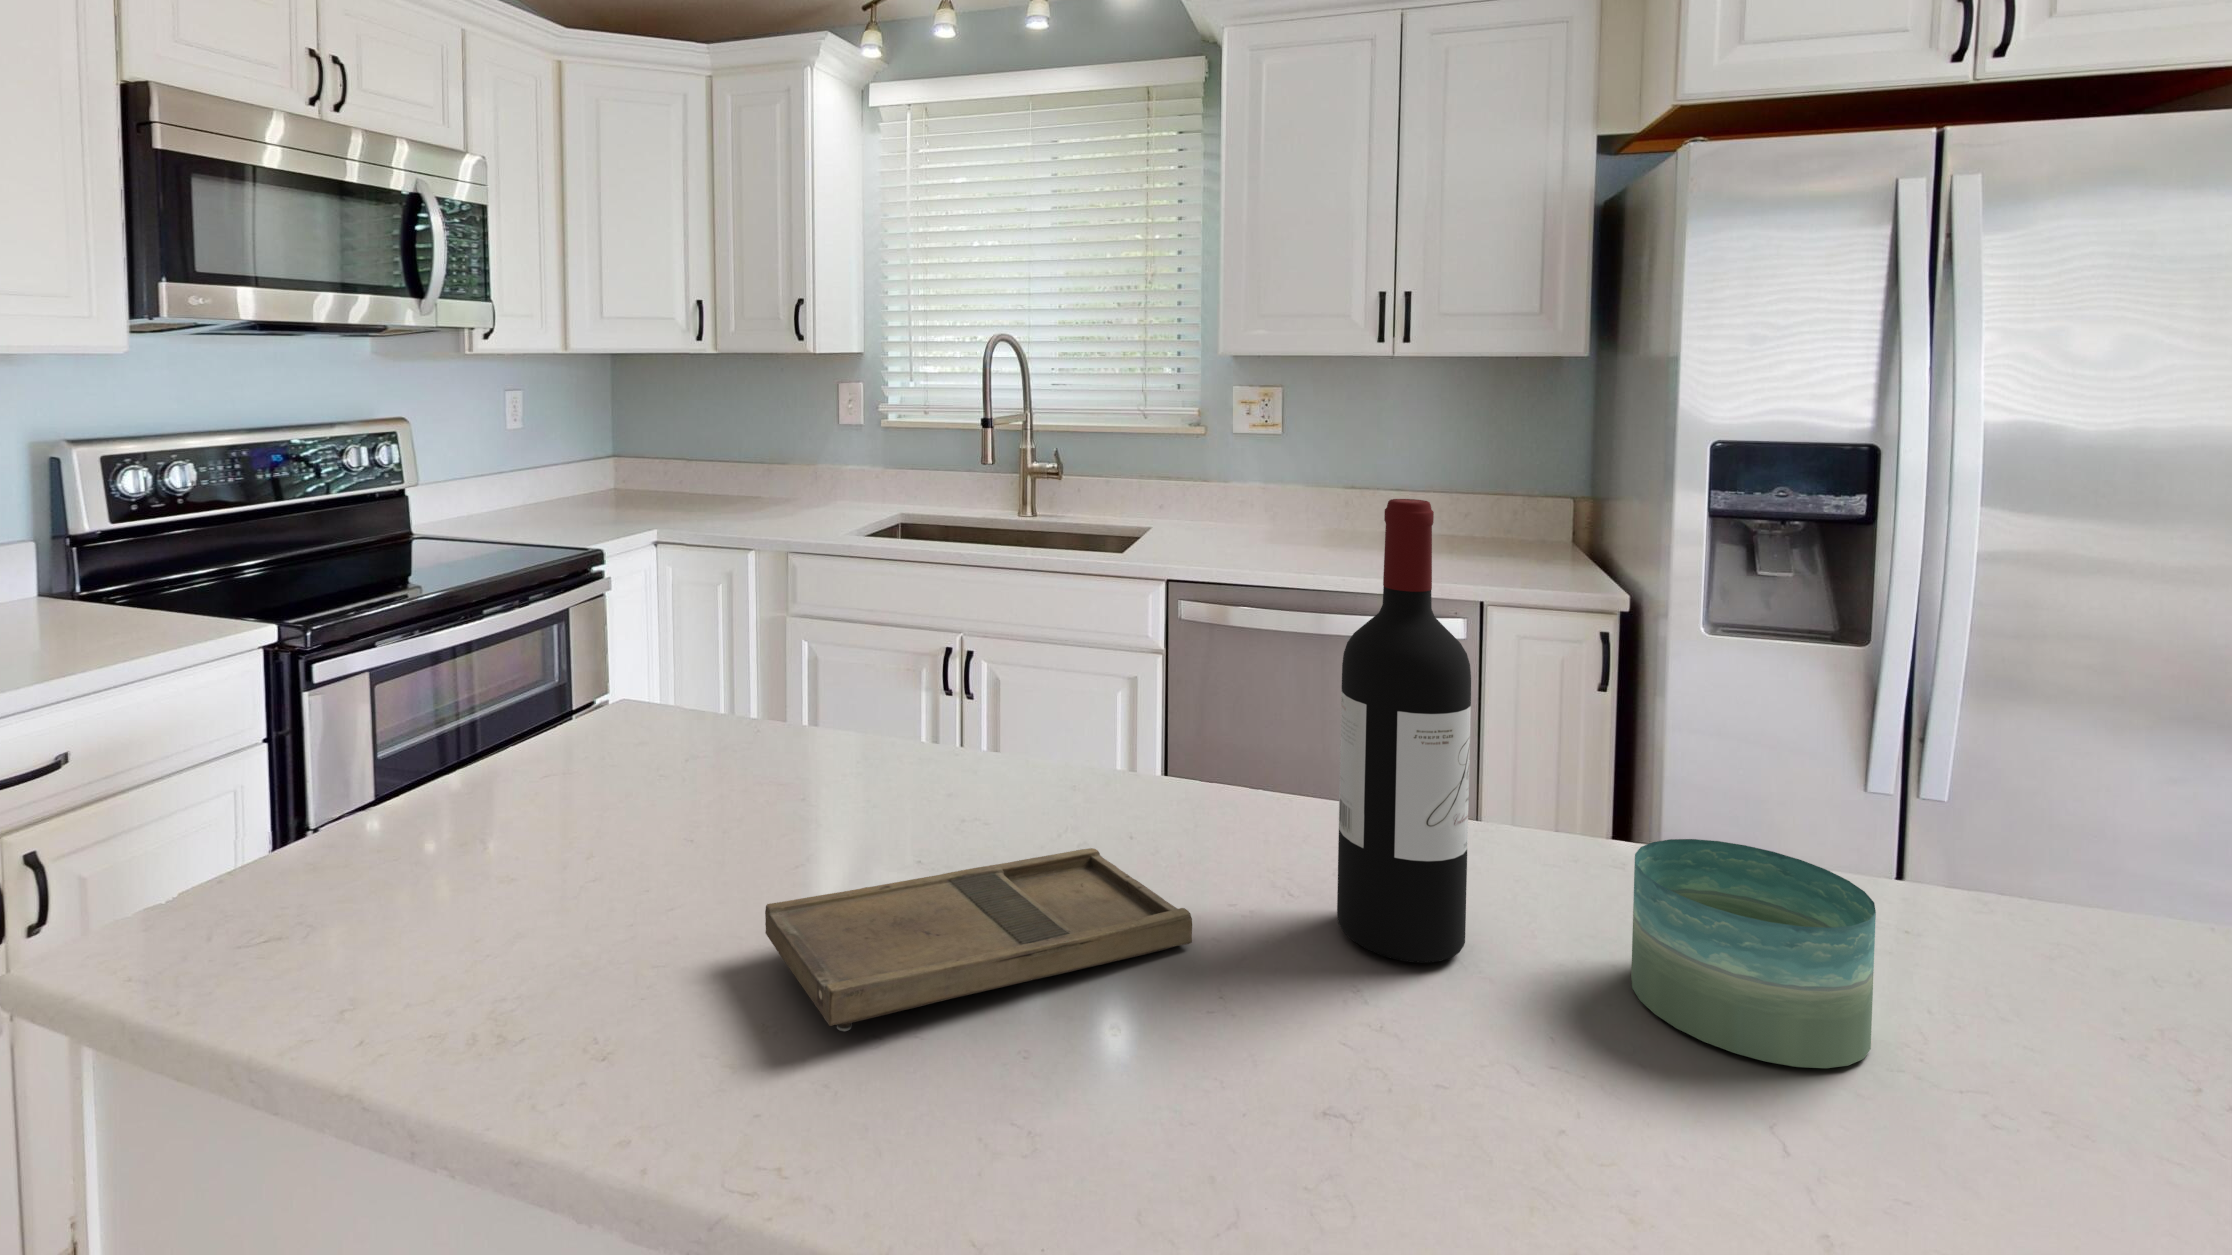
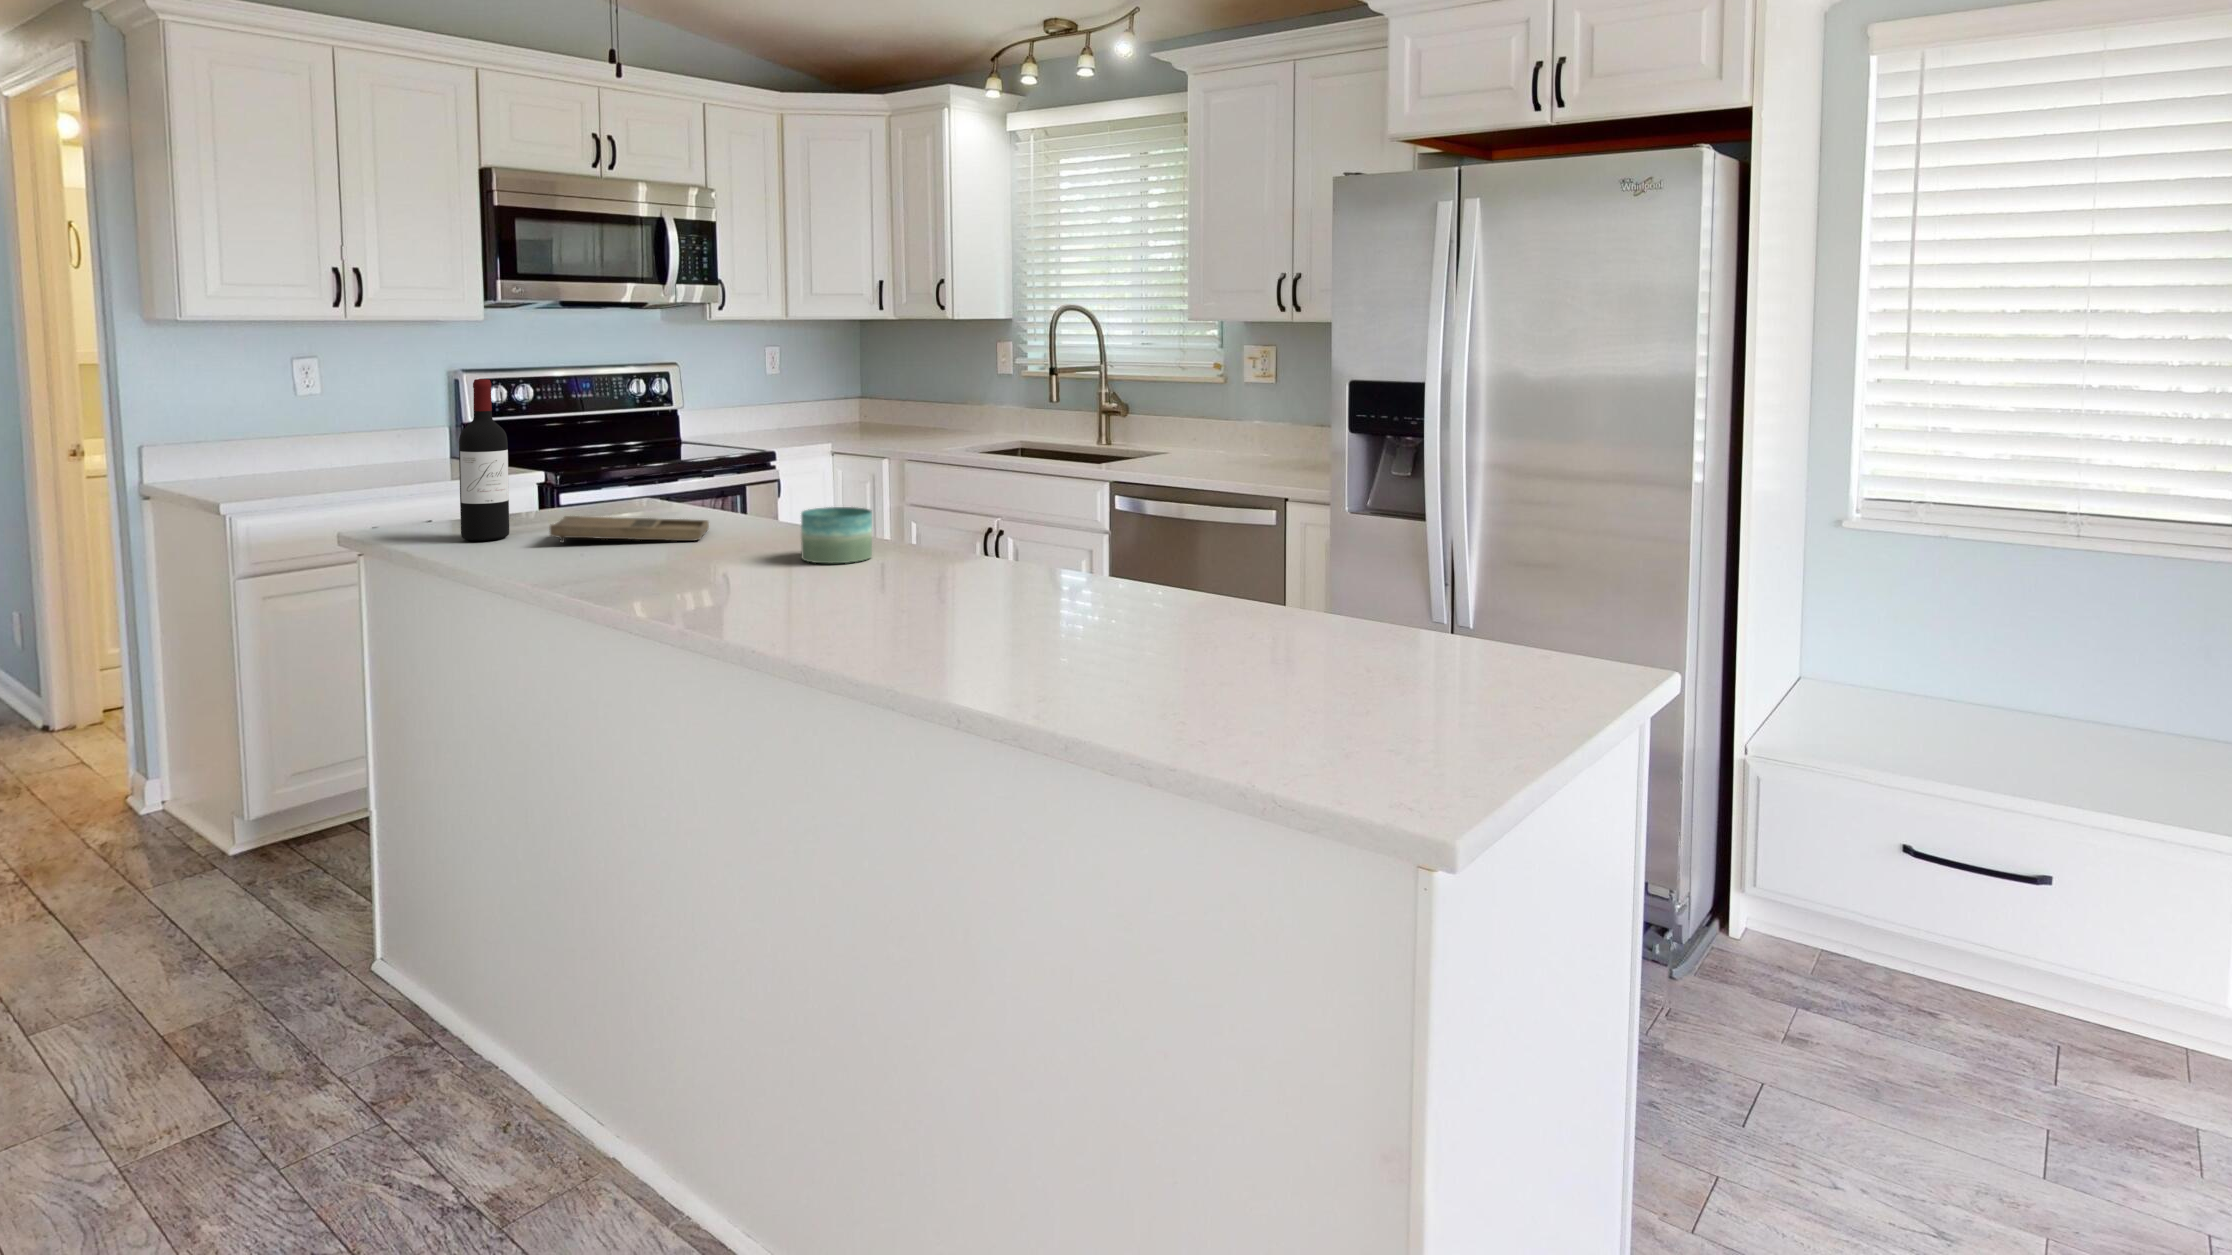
wine bottle: present [1337,499,1471,963] -> present [459,379,509,541]

